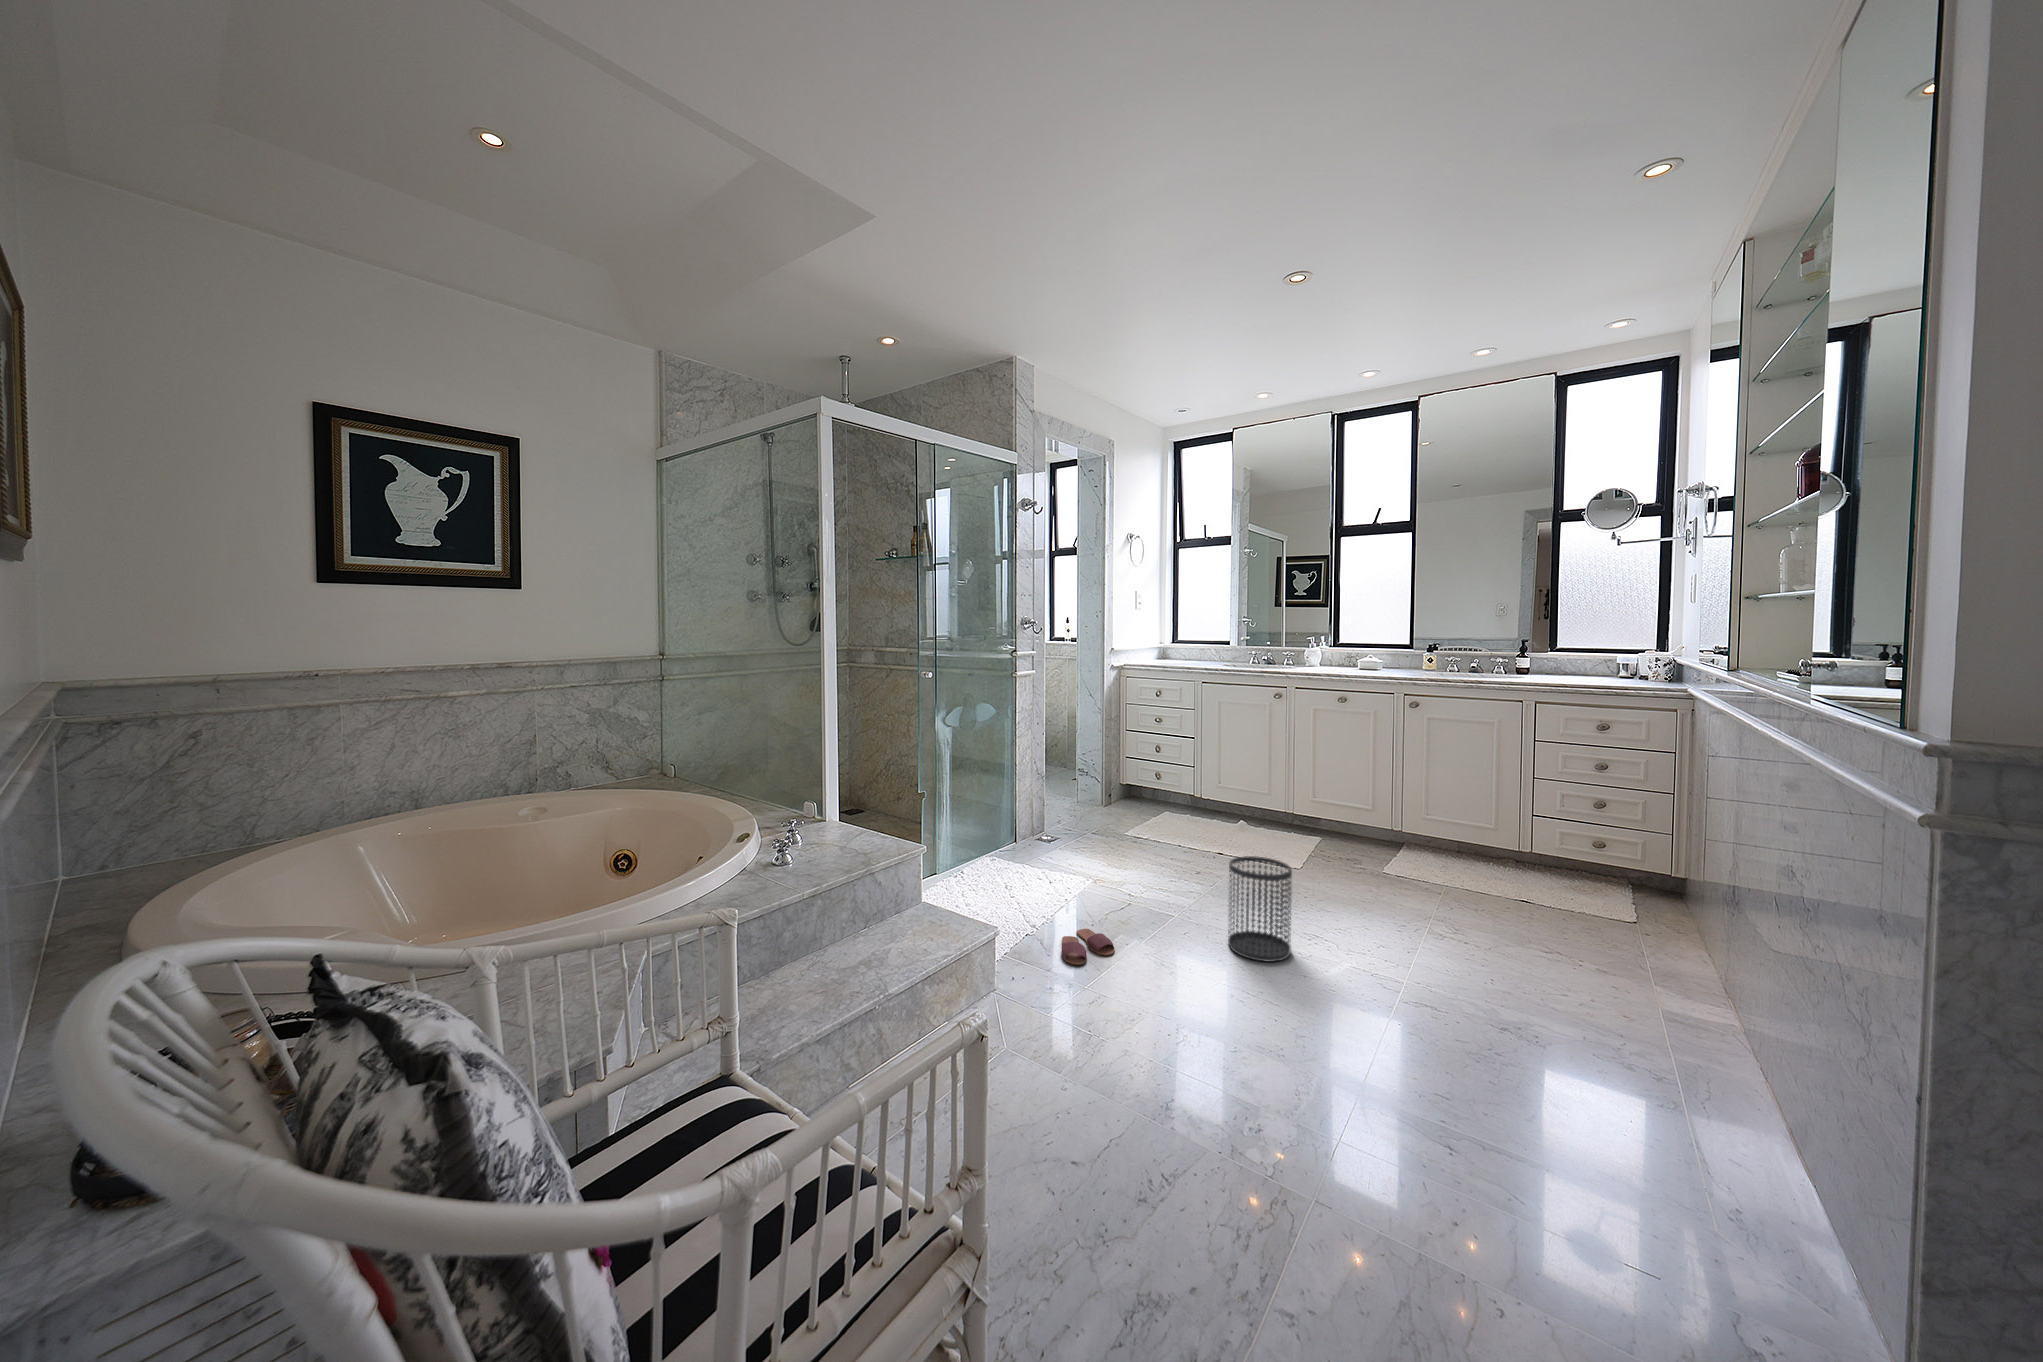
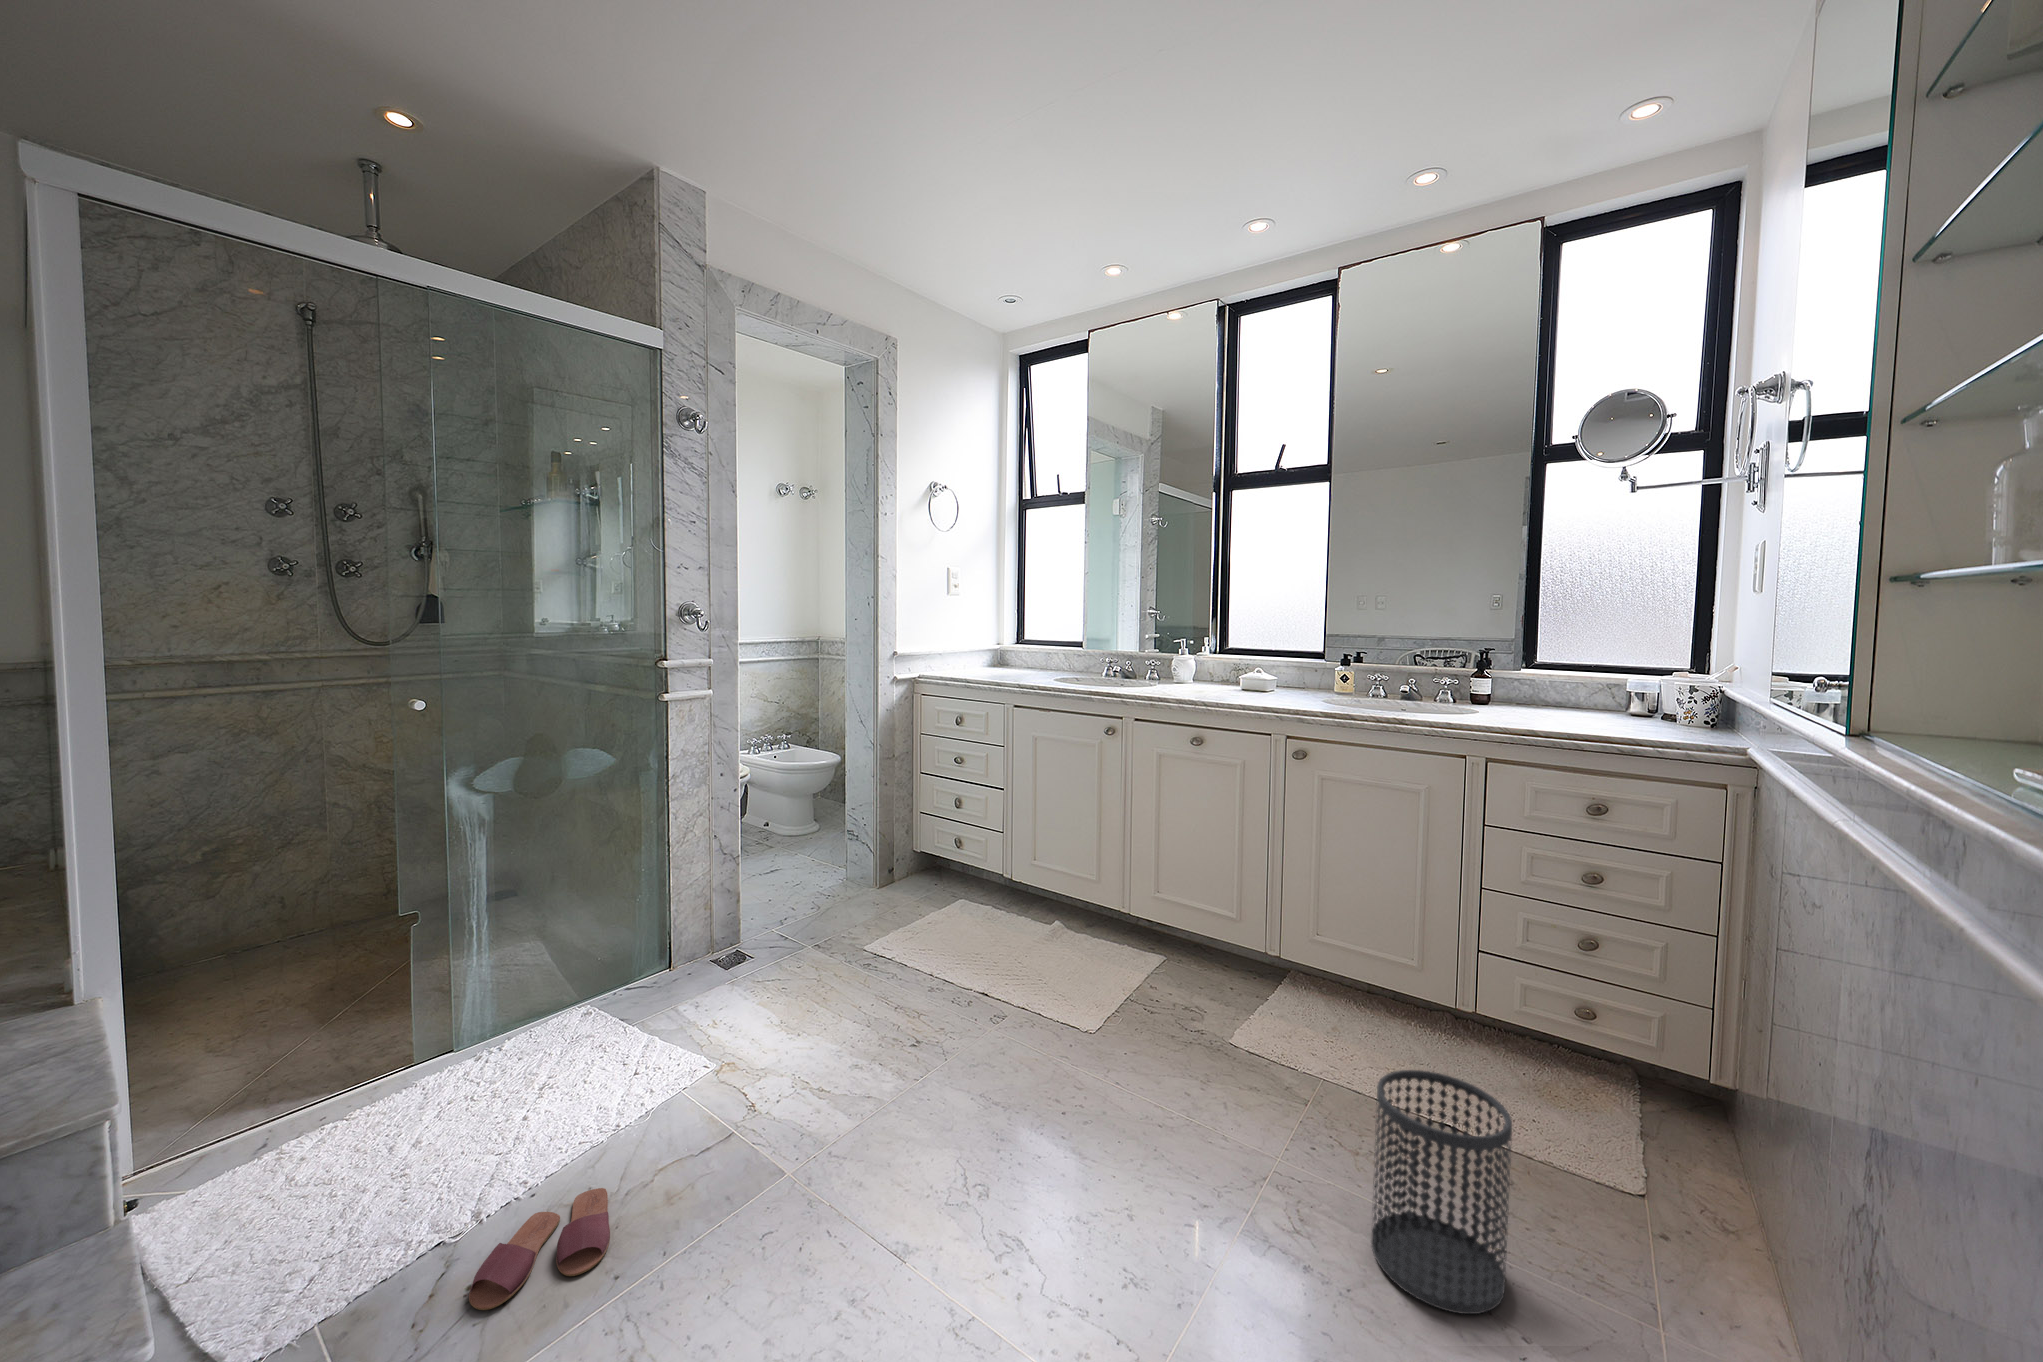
wastebasket: present [1228,856,1292,962] -> present [1371,1070,1512,1314]

